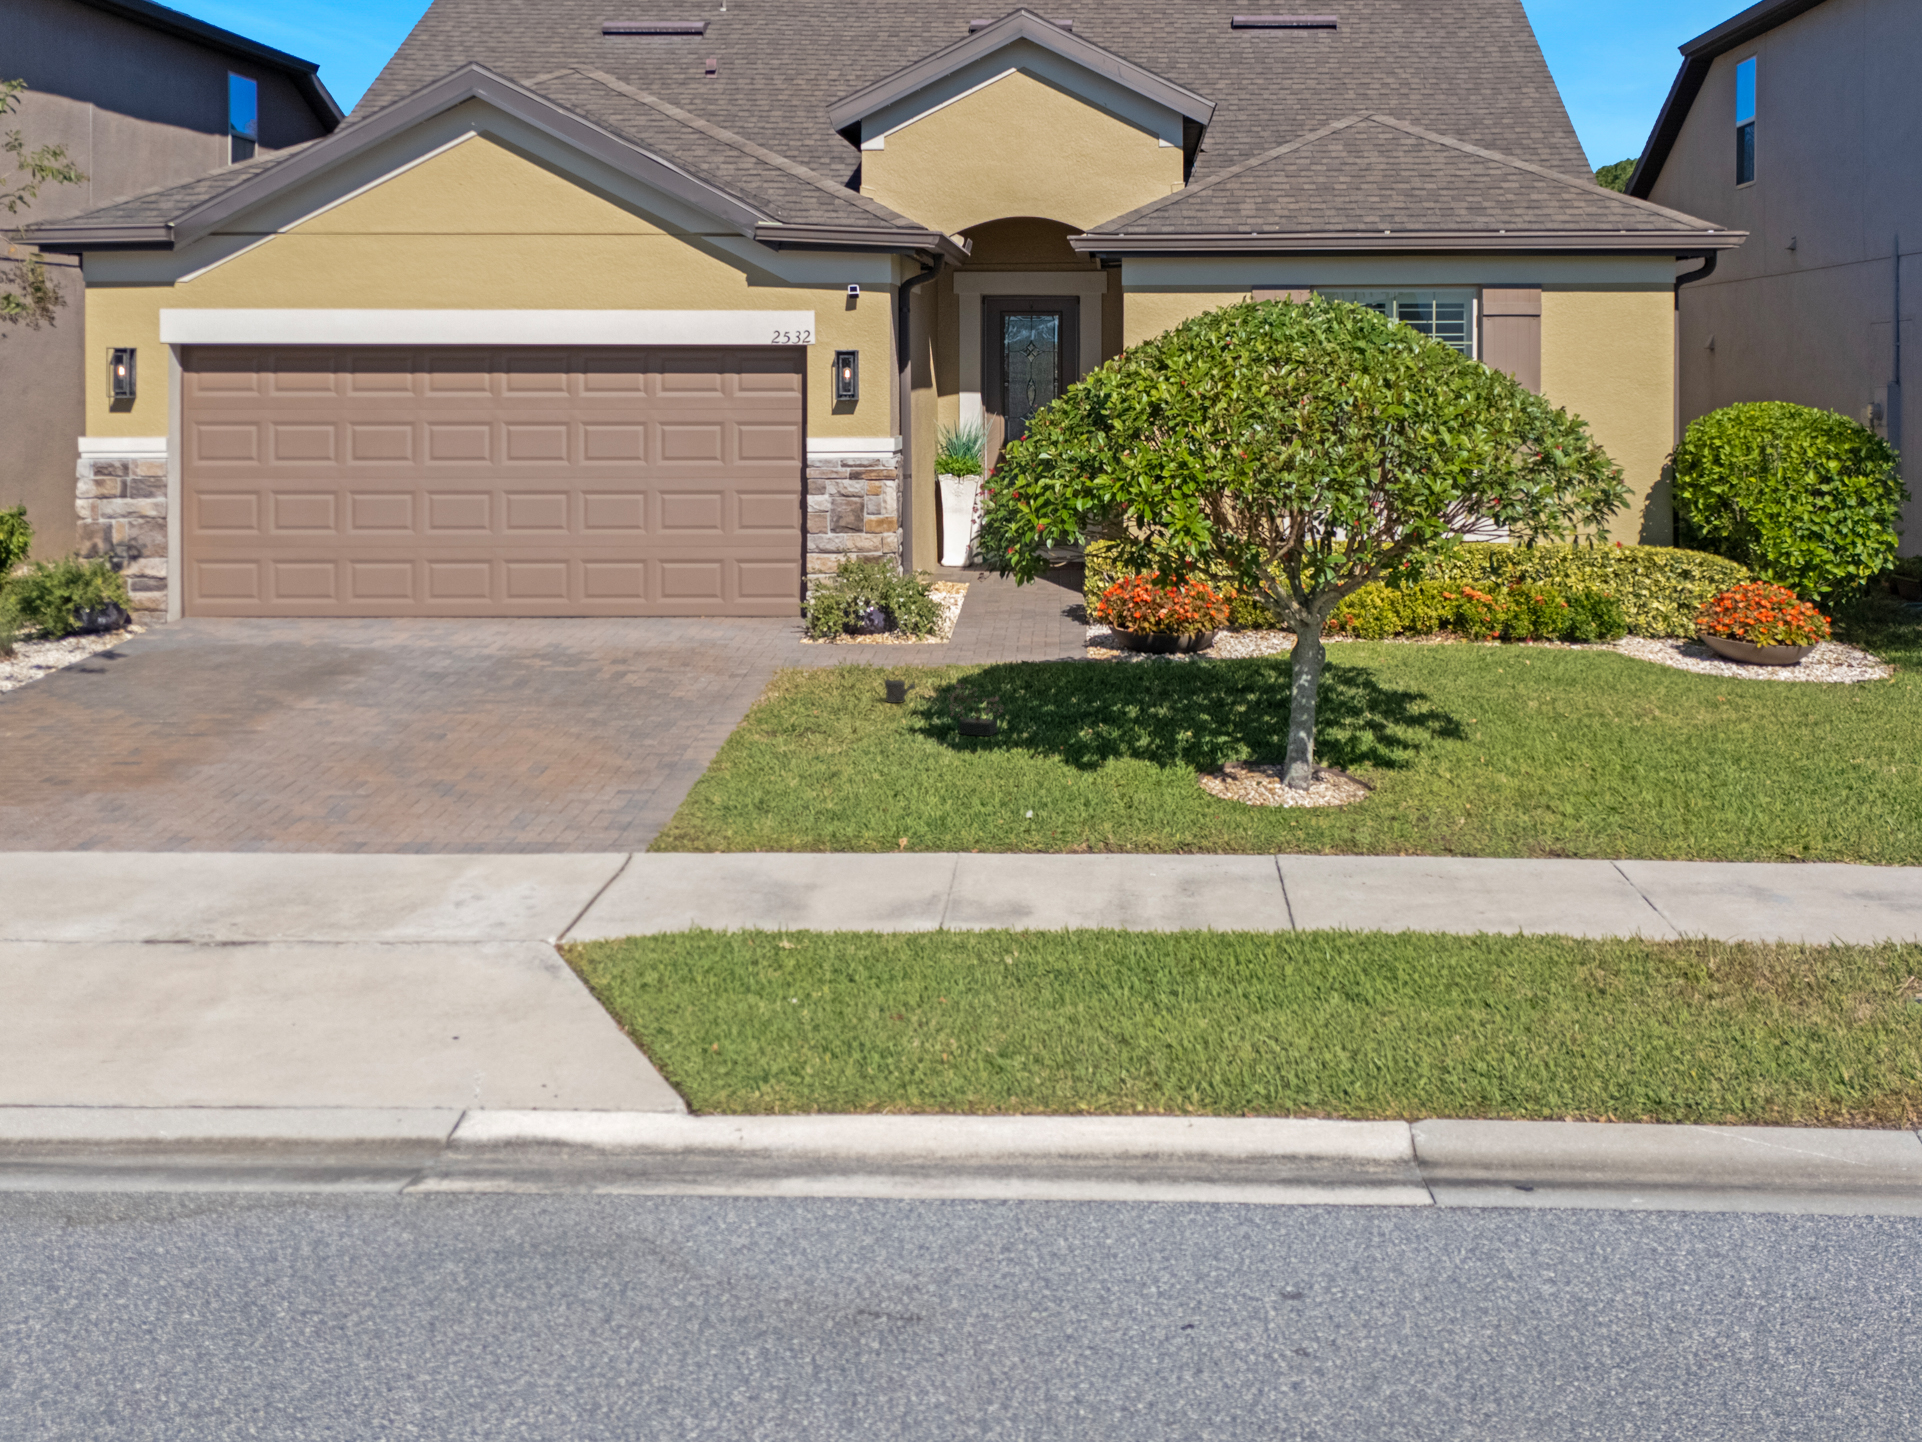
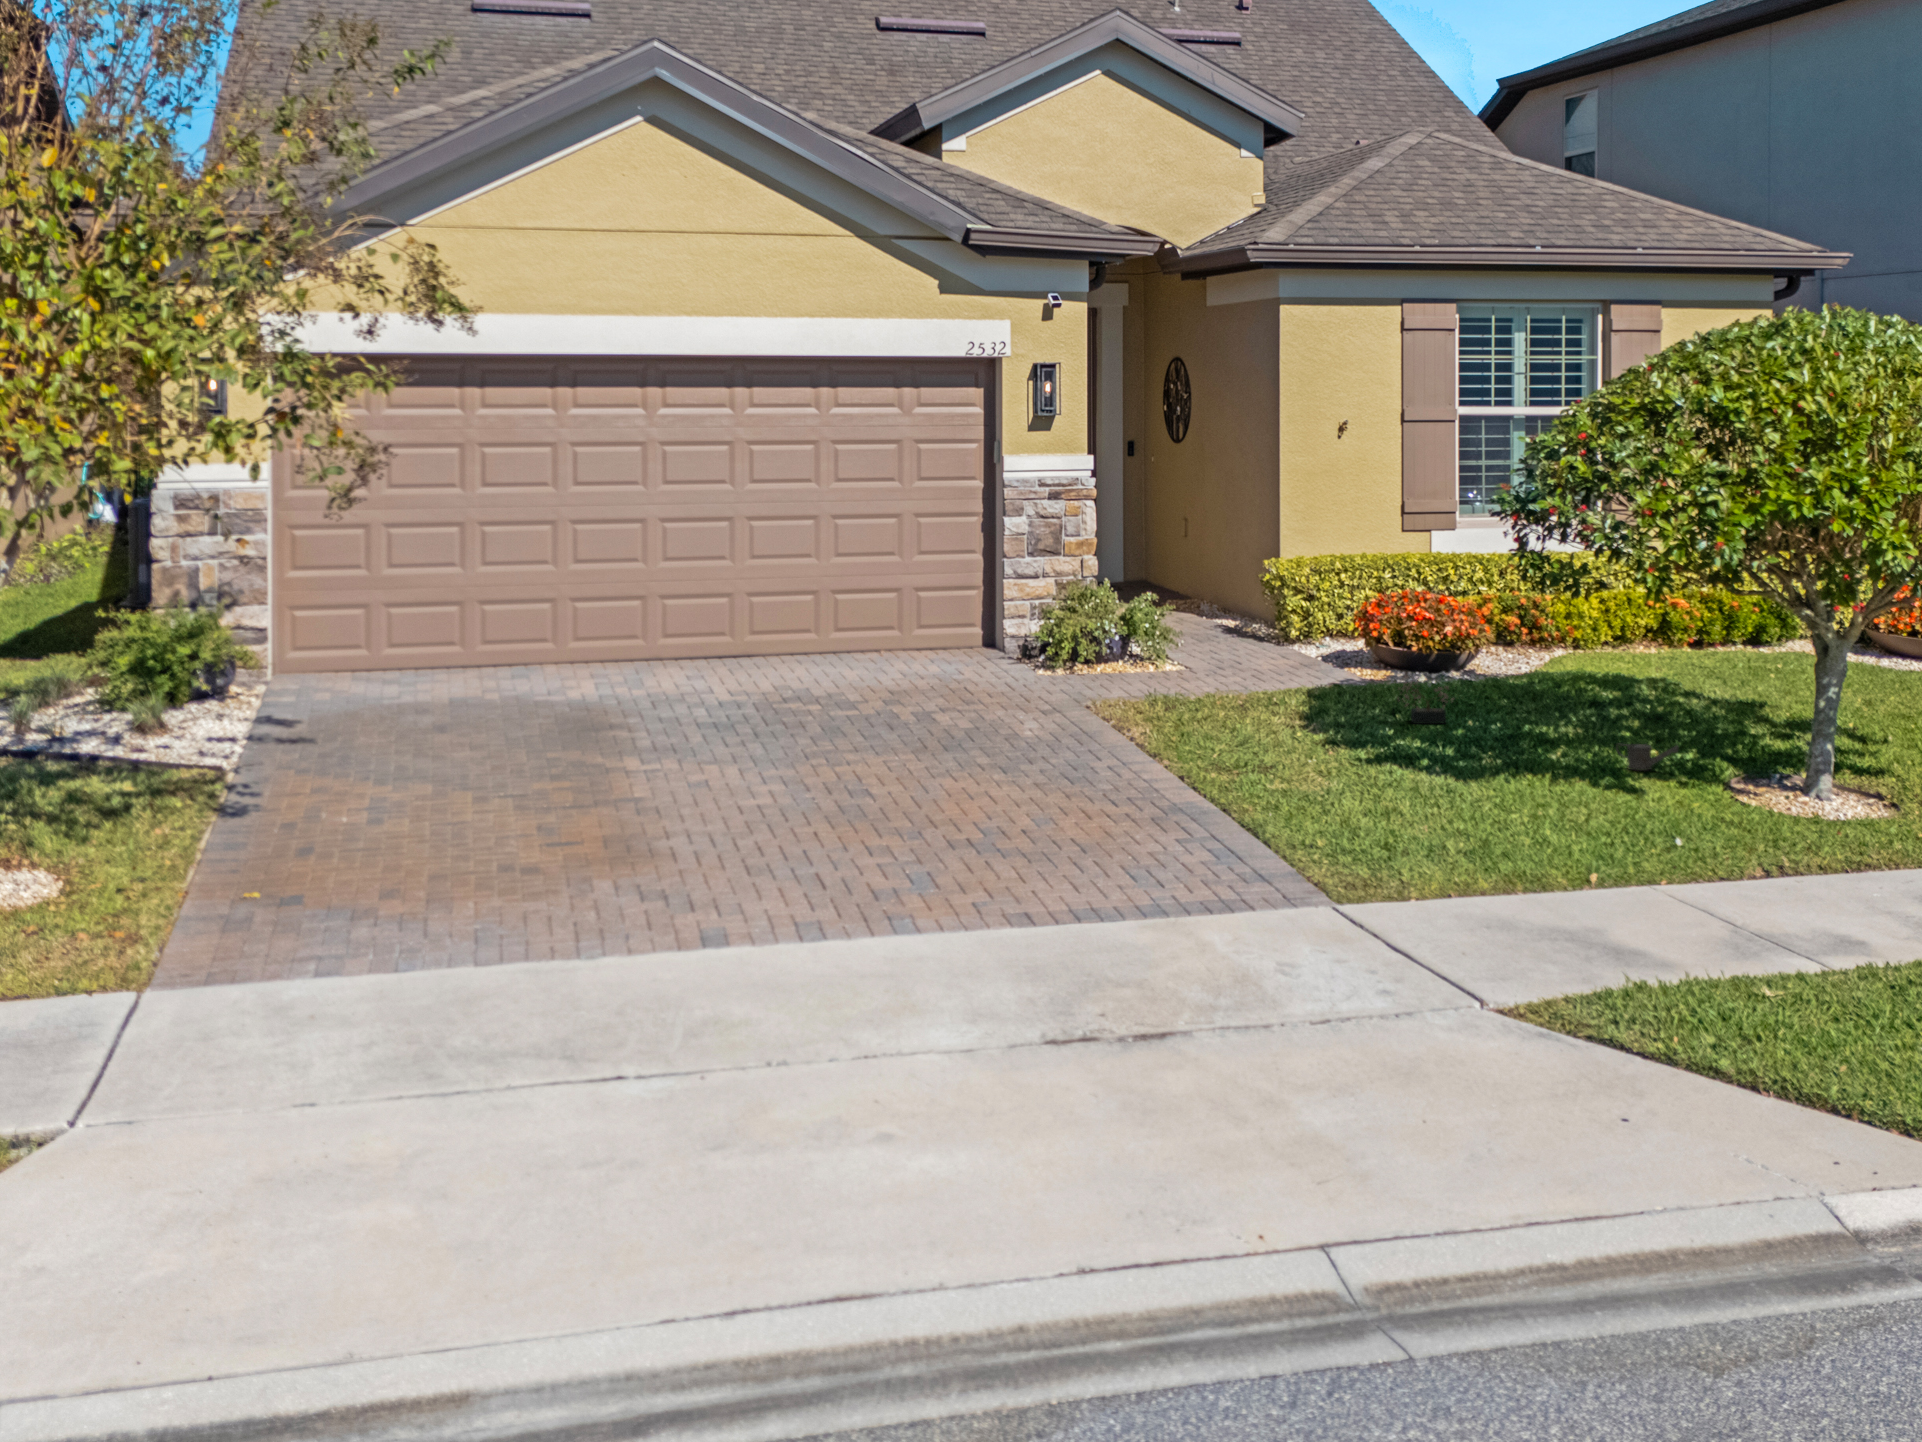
watering can: present [884,679,915,703] -> present [1616,744,1678,771]

